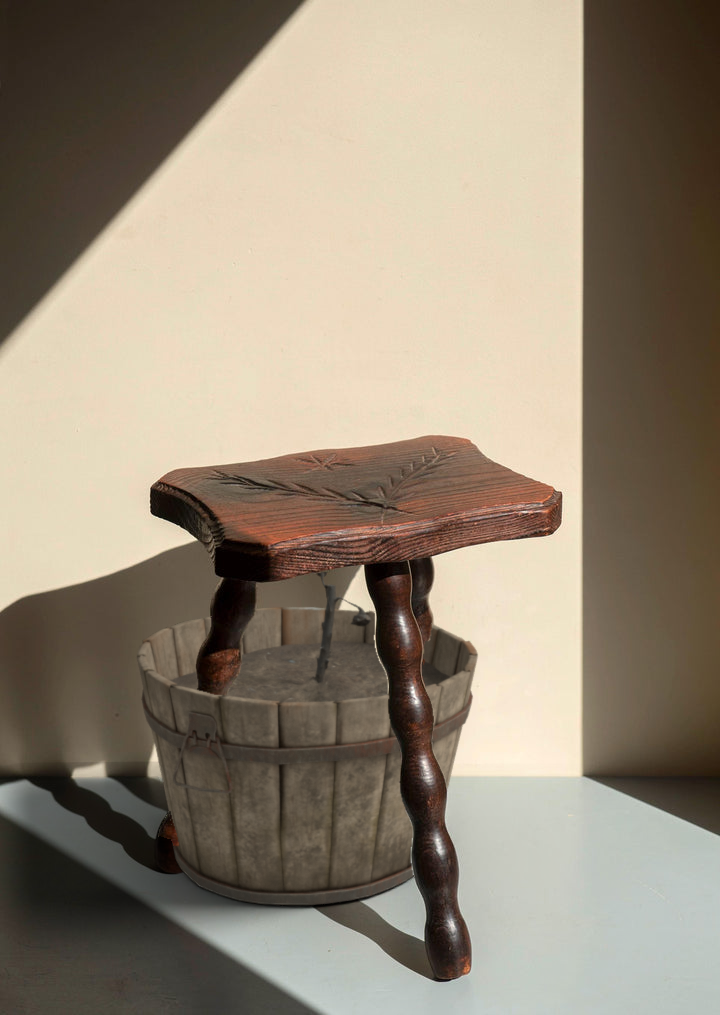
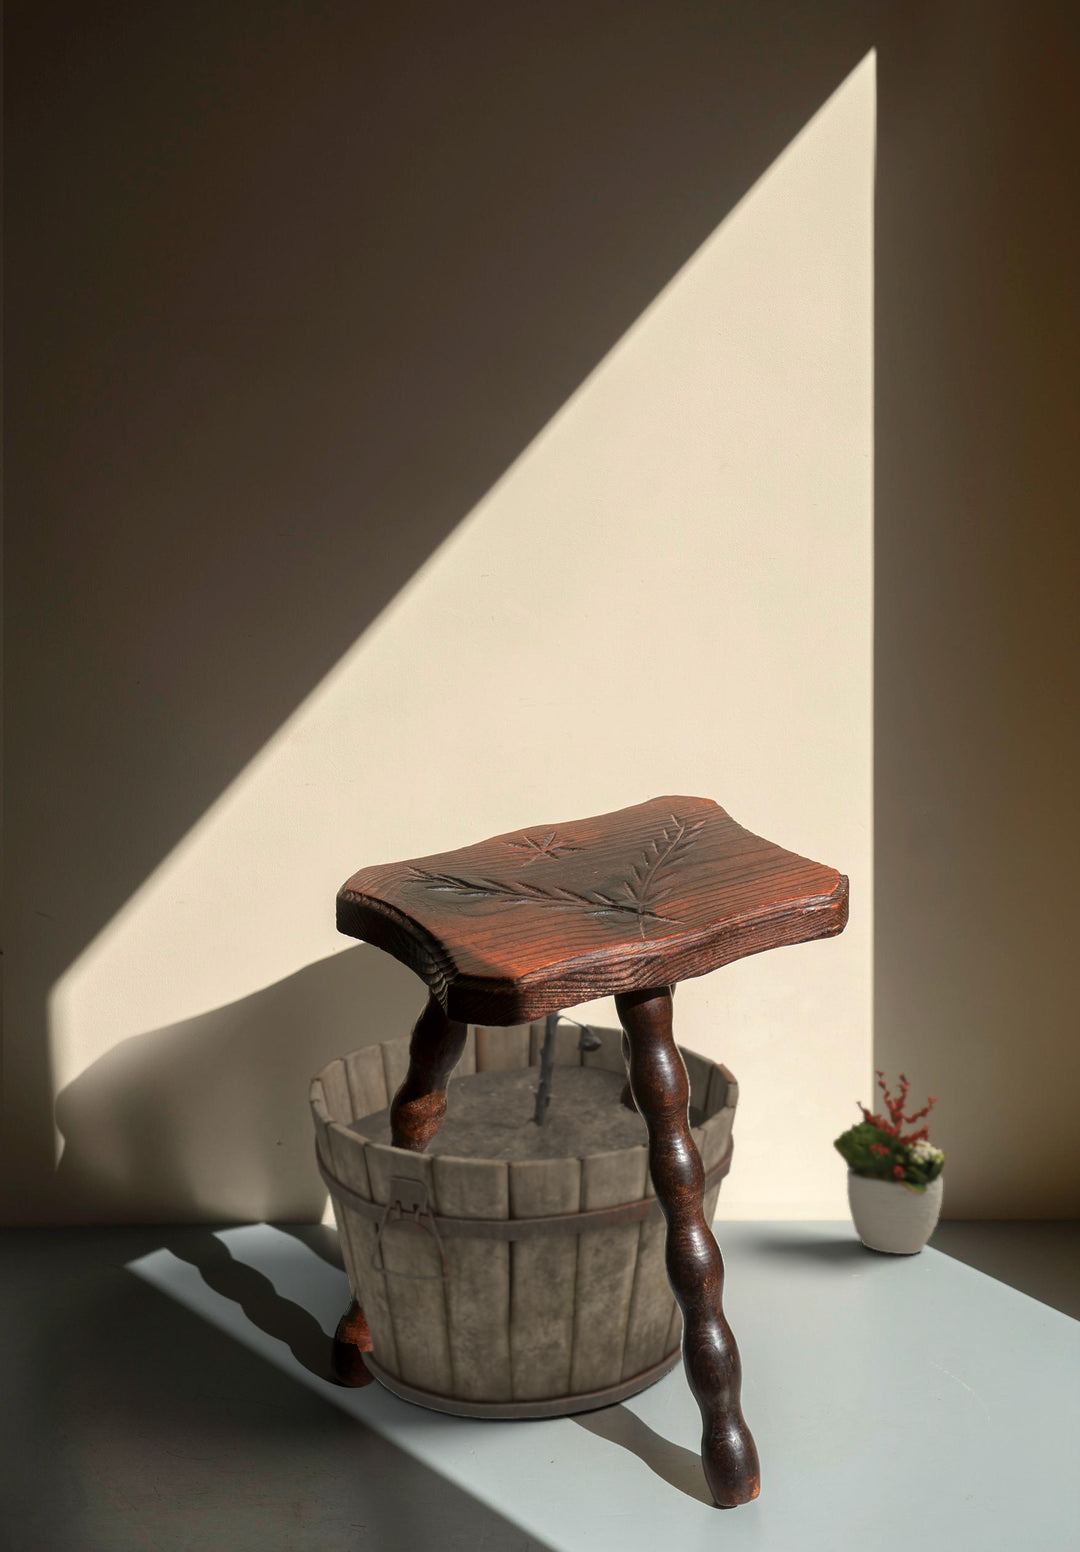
decorative plant: none [562,655,654,800] -> present [833,1070,948,1254]

